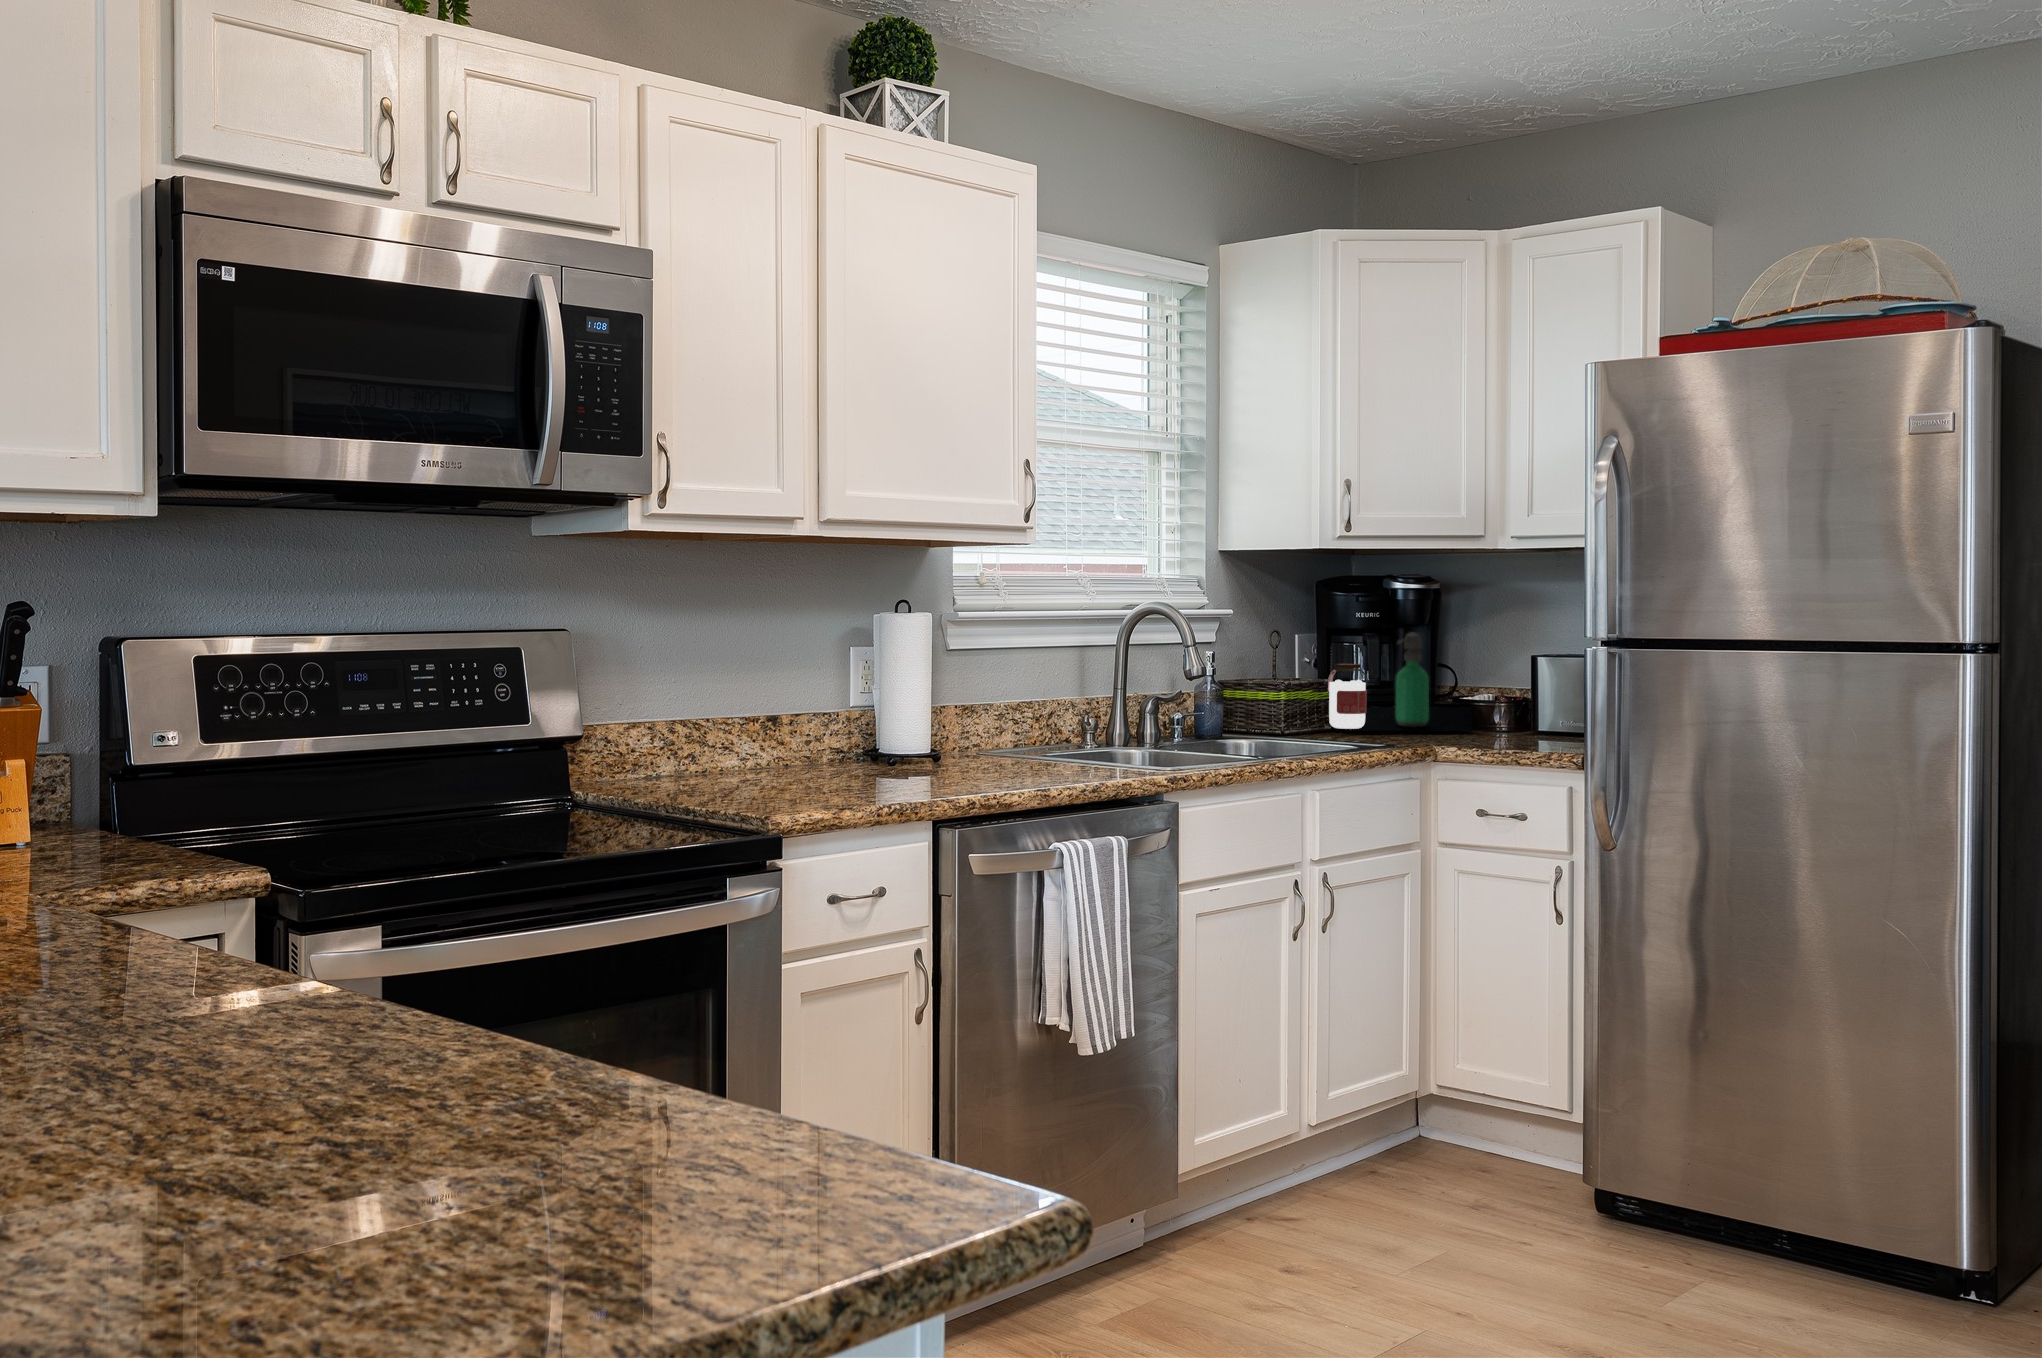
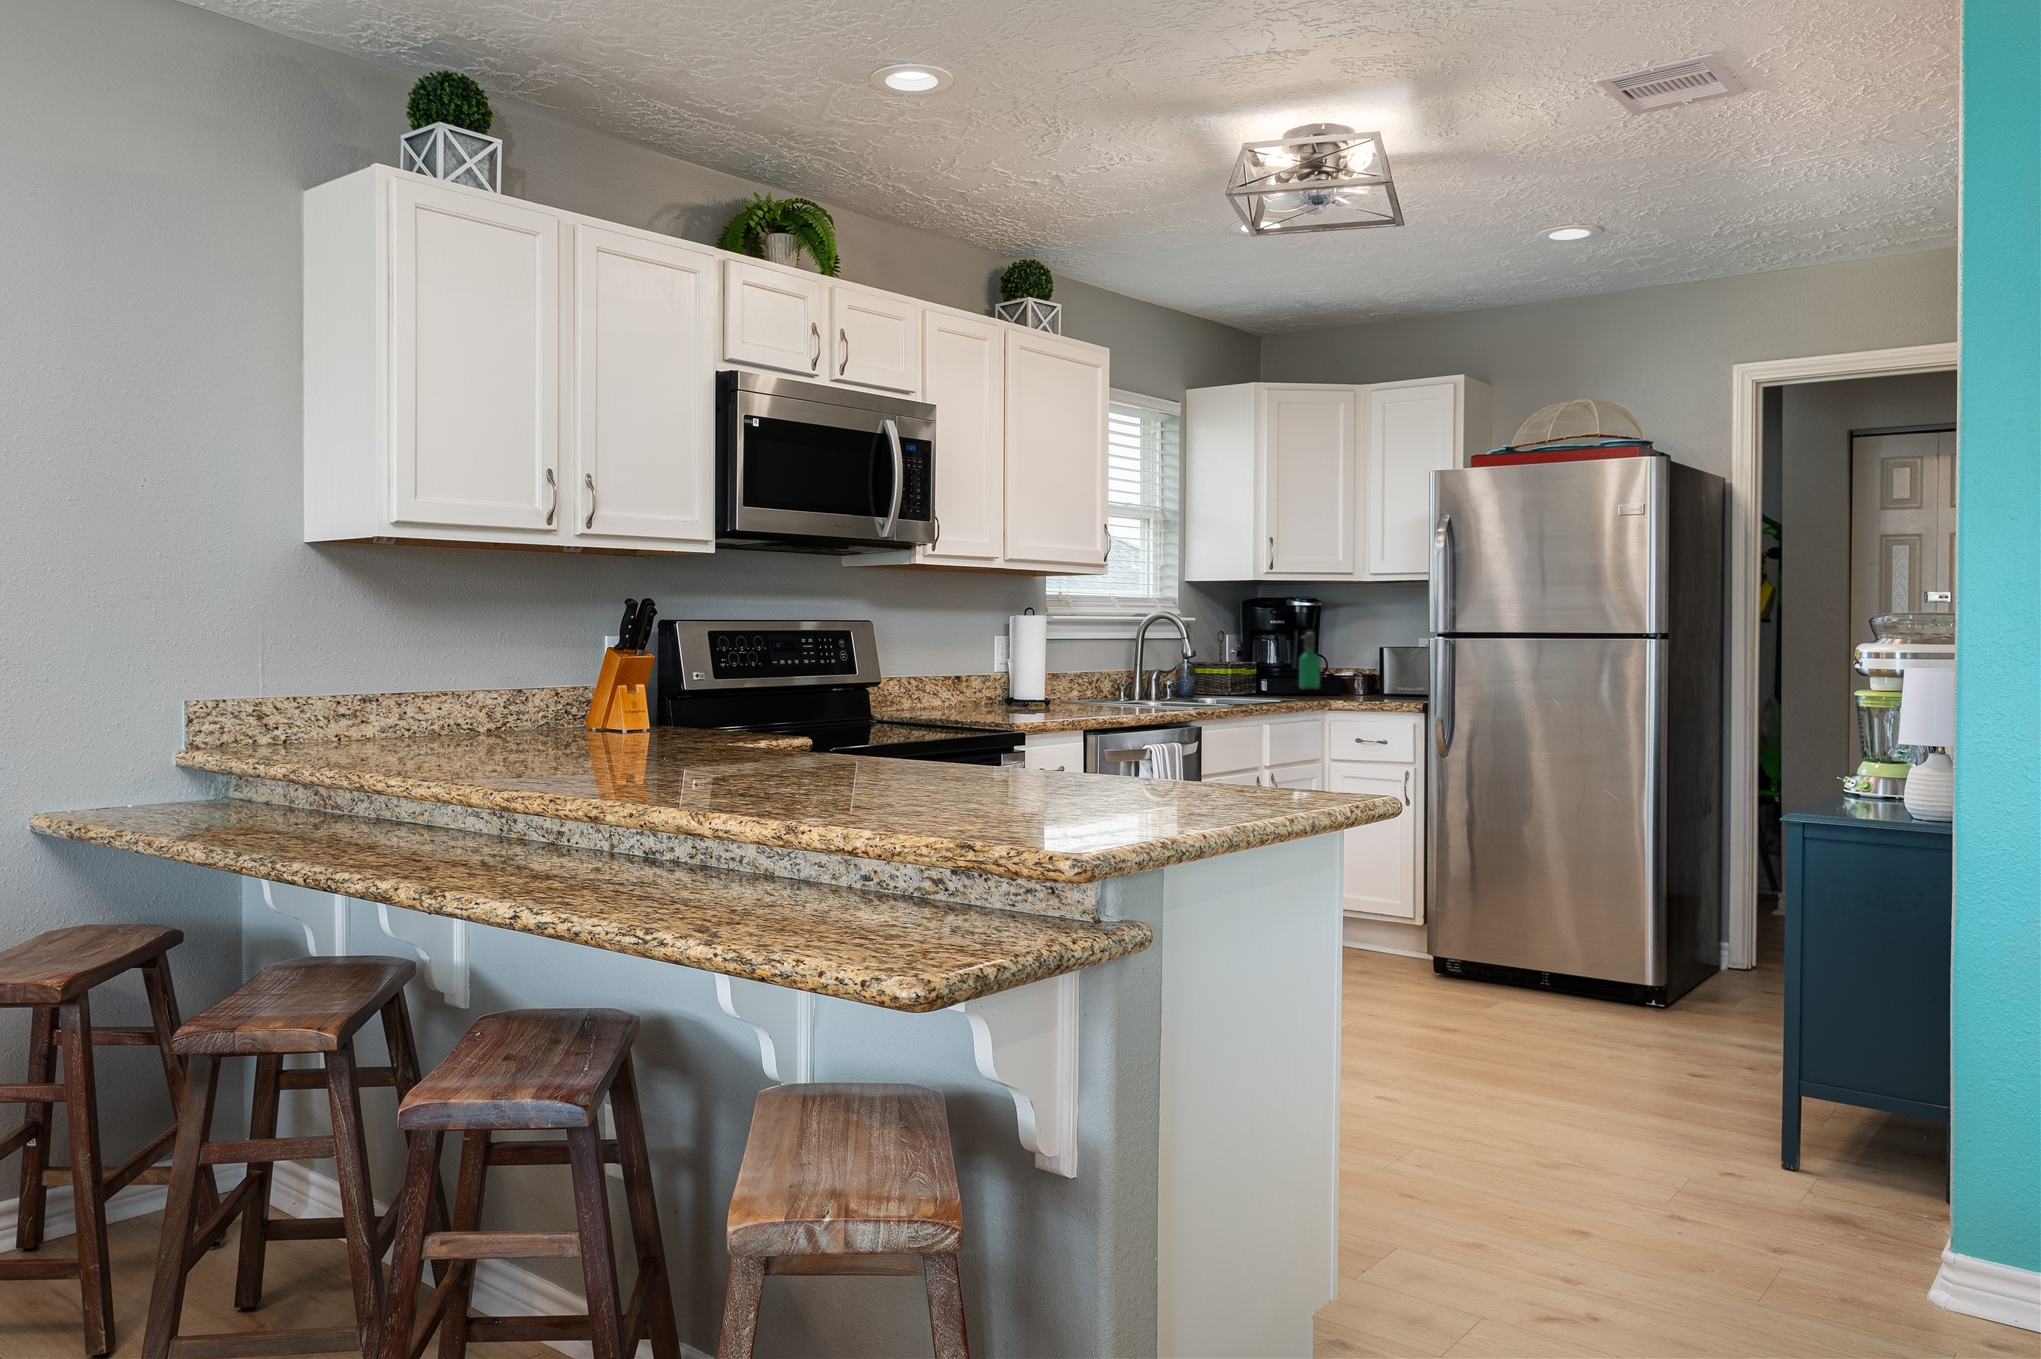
jar: present [1328,664,1368,729] -> none [1259,651,1285,691]

